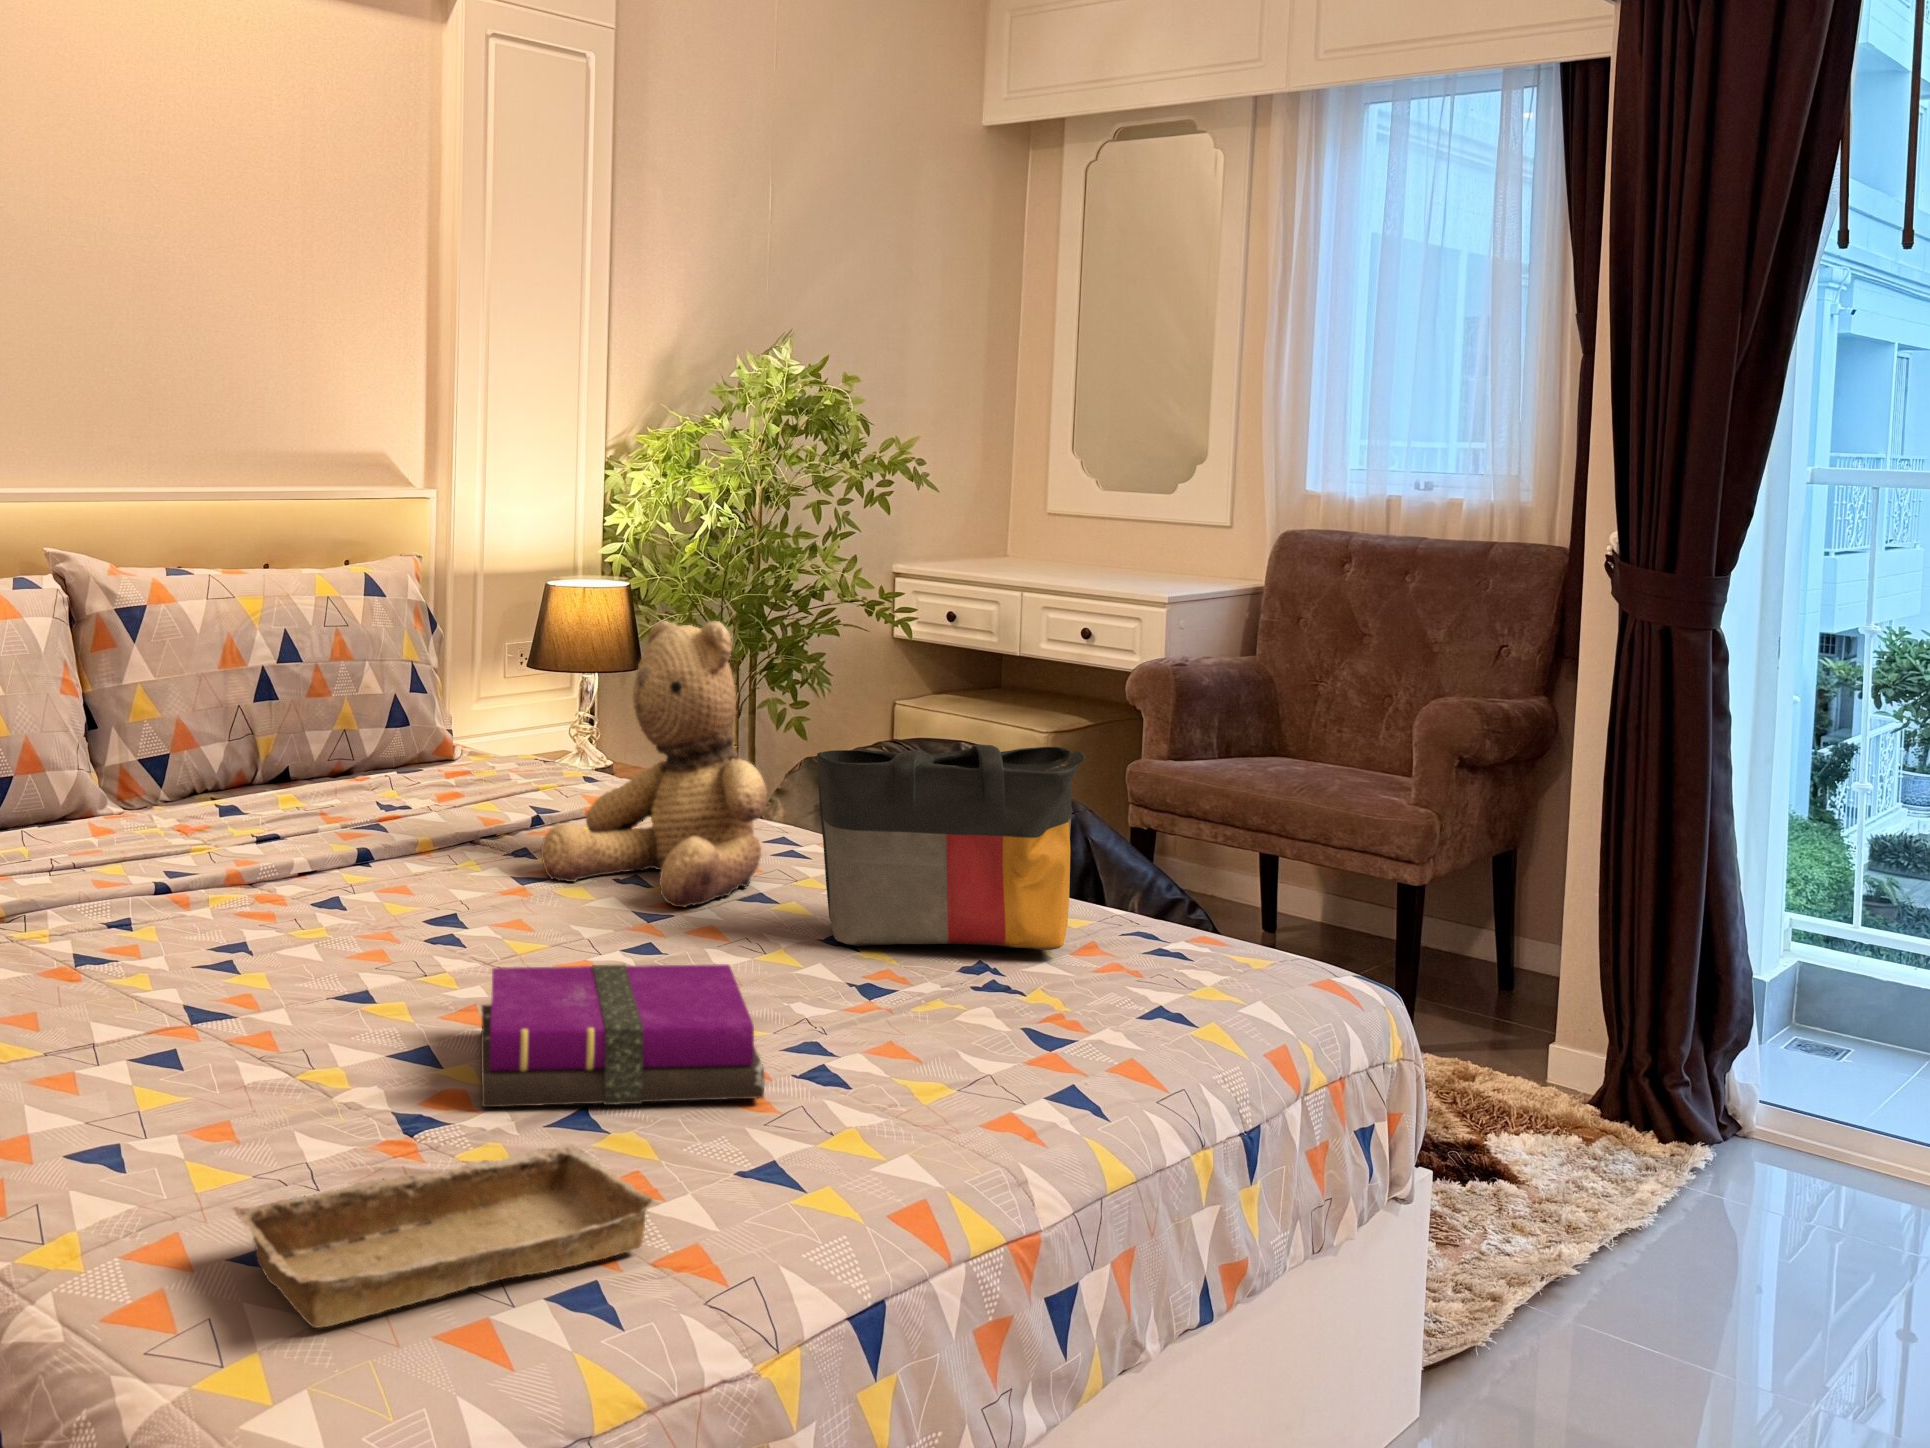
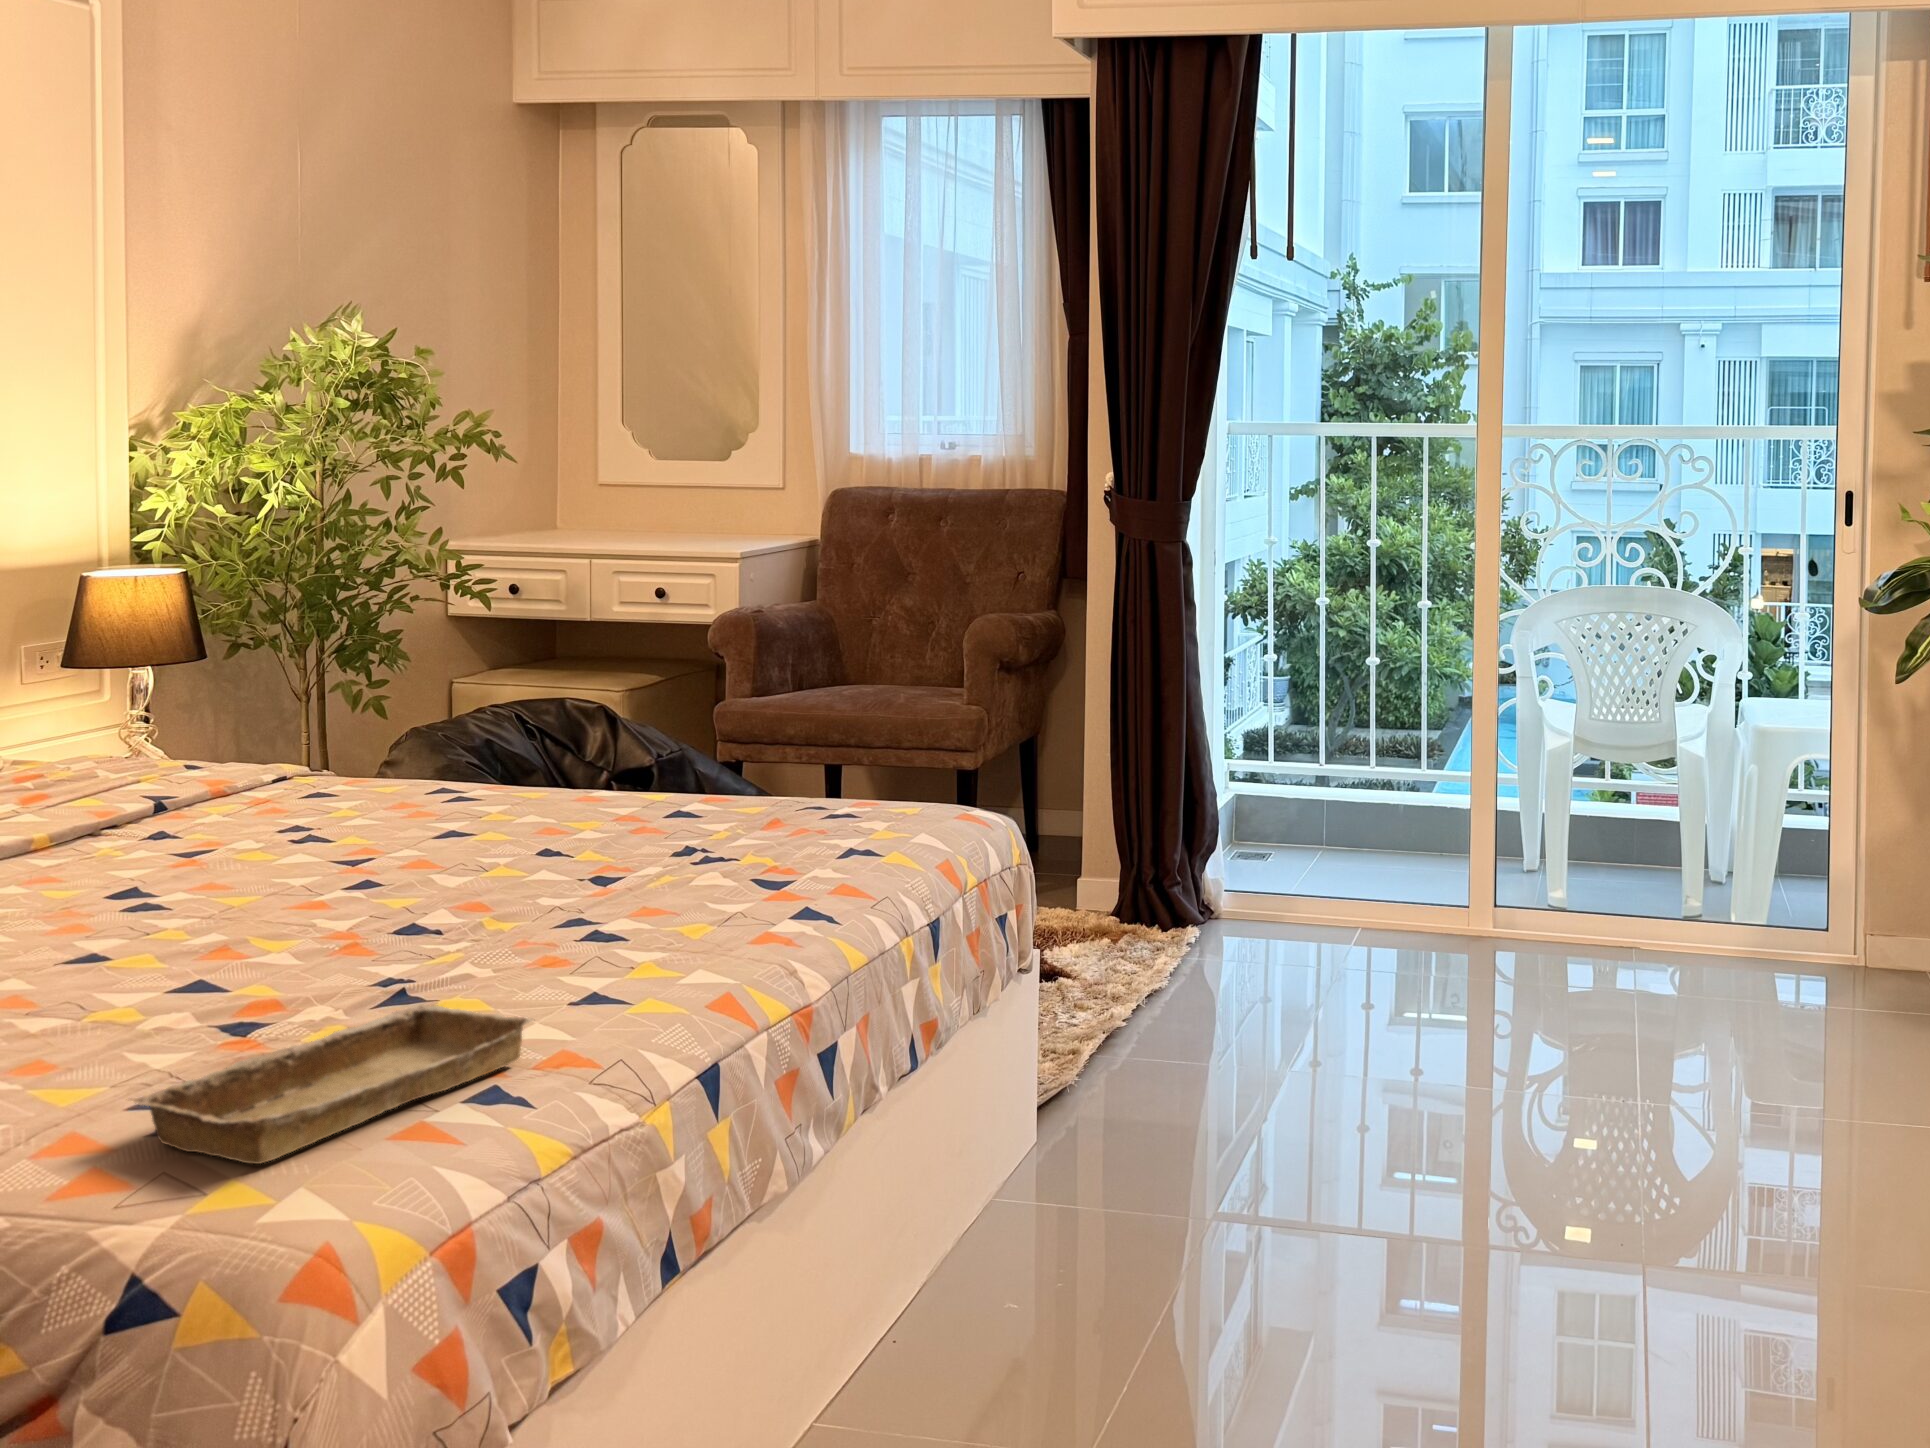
teddy bear: present [541,621,767,907] -> none [198,580,450,849]
tote bag: present [817,744,1085,950] -> none [517,658,761,850]
notebook: present [481,964,764,1107] -> none [242,863,558,1010]

